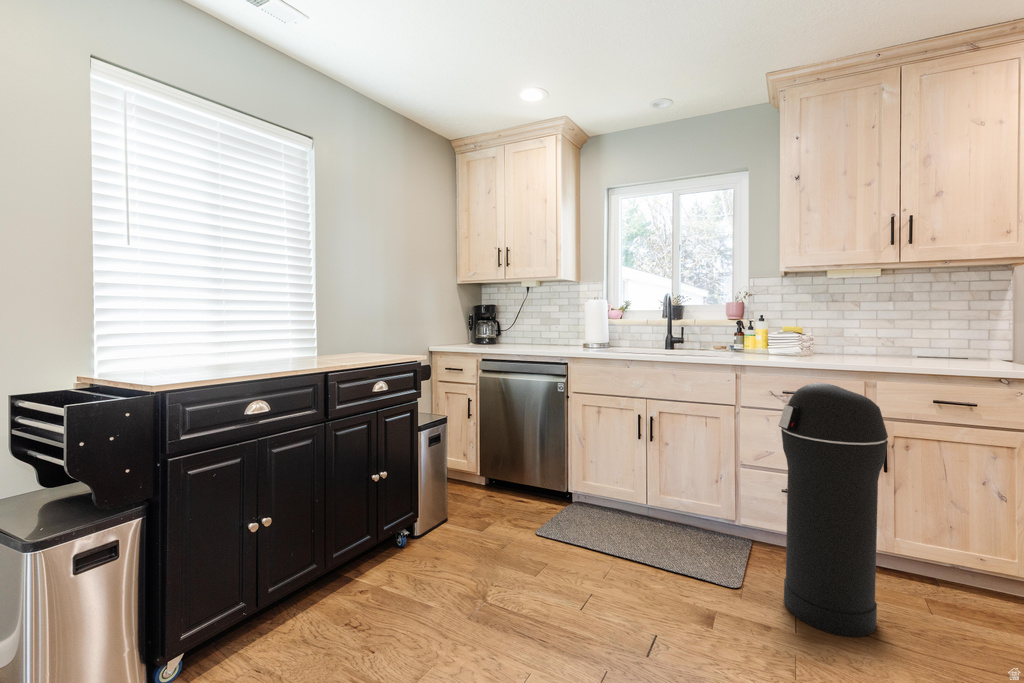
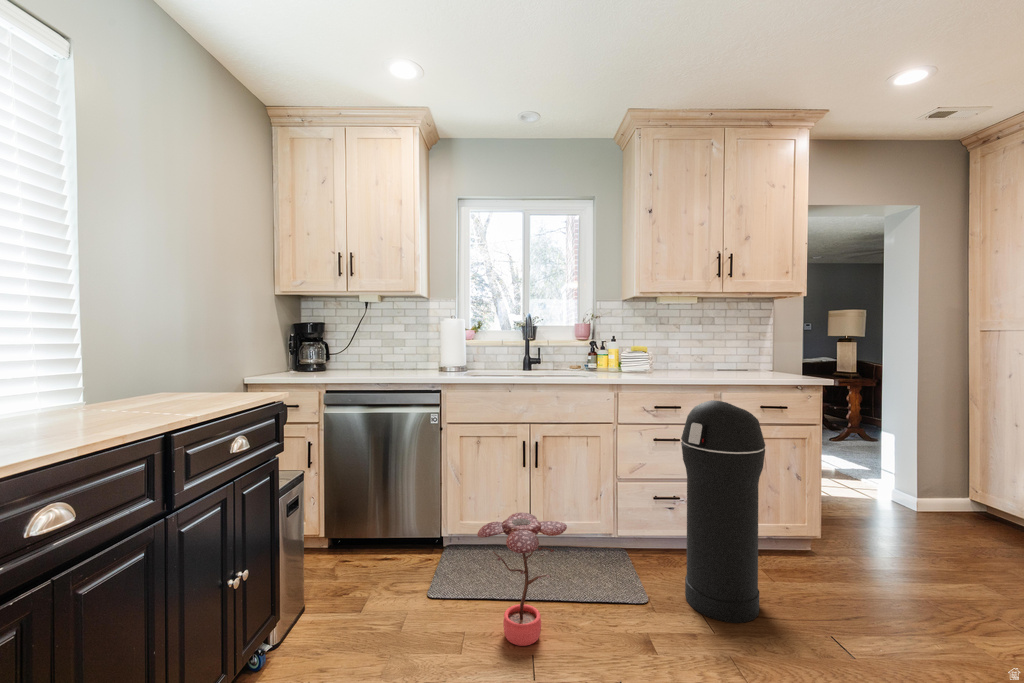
potted plant: none [553,473,632,586] -> present [477,513,567,646]

